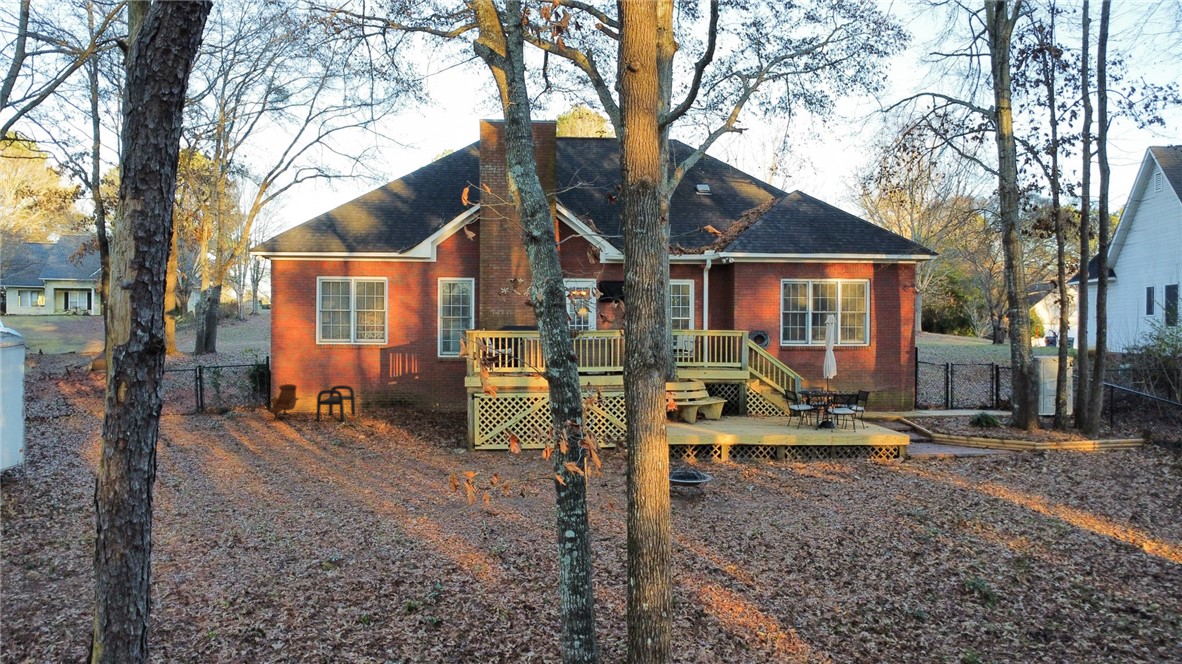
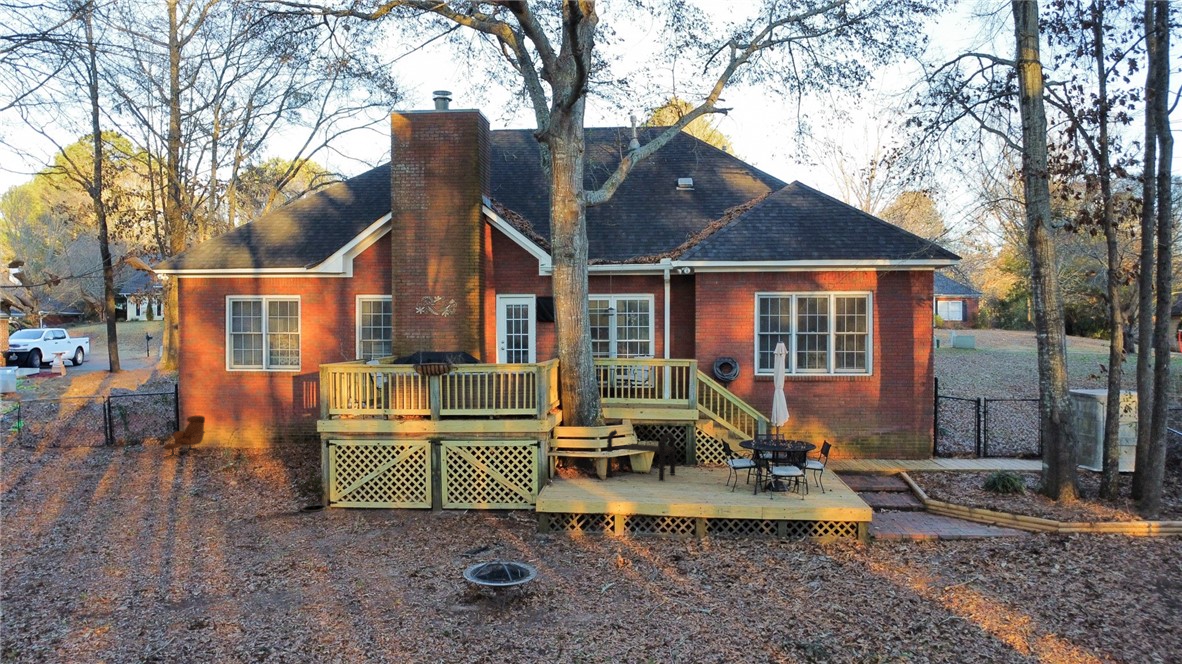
bench: present [316,385,355,421] -> present [607,430,675,481]
potted tree: none [450,415,476,452] -> present [298,470,326,512]

